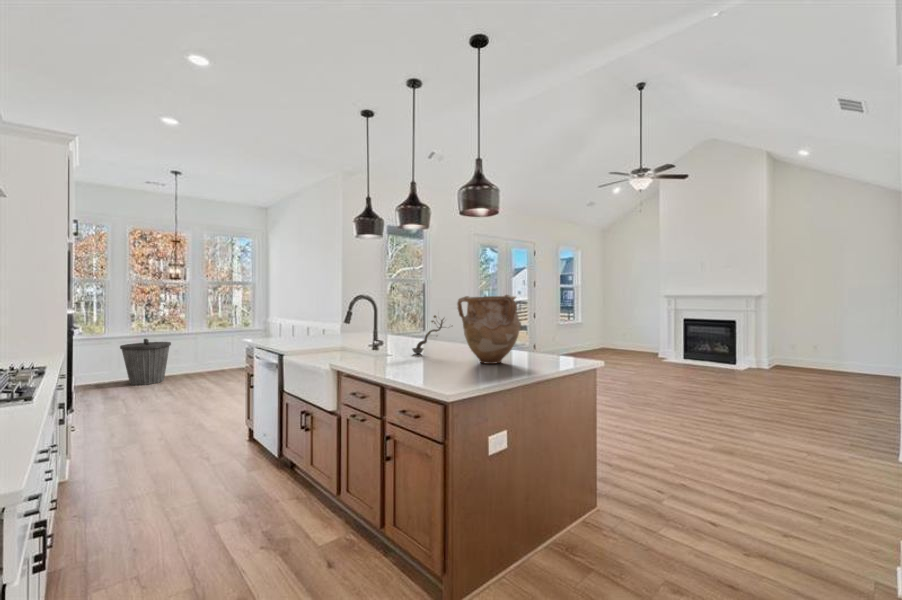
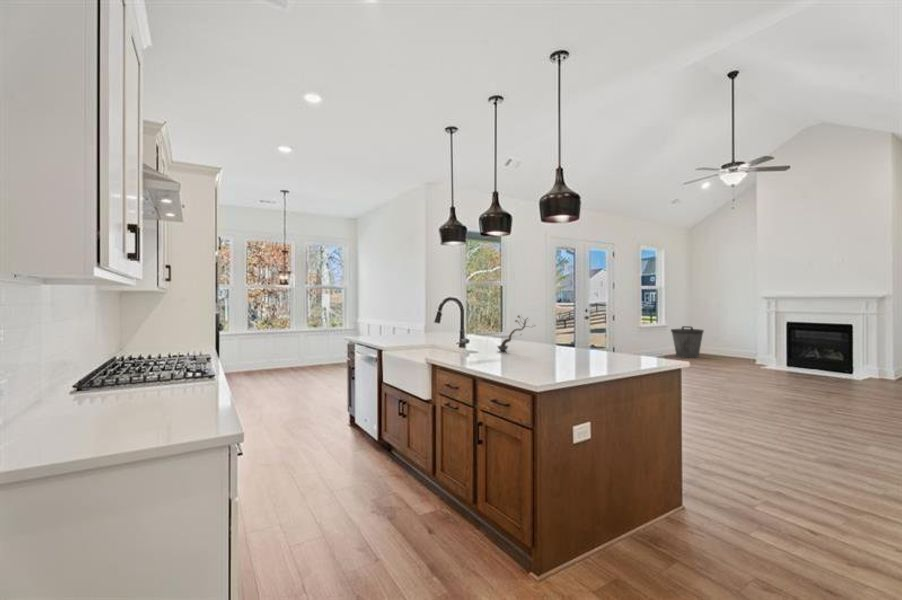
vase: present [457,295,521,364] -> none [541,296,604,361]
trash can: present [120,339,171,385] -> present [671,326,704,358]

